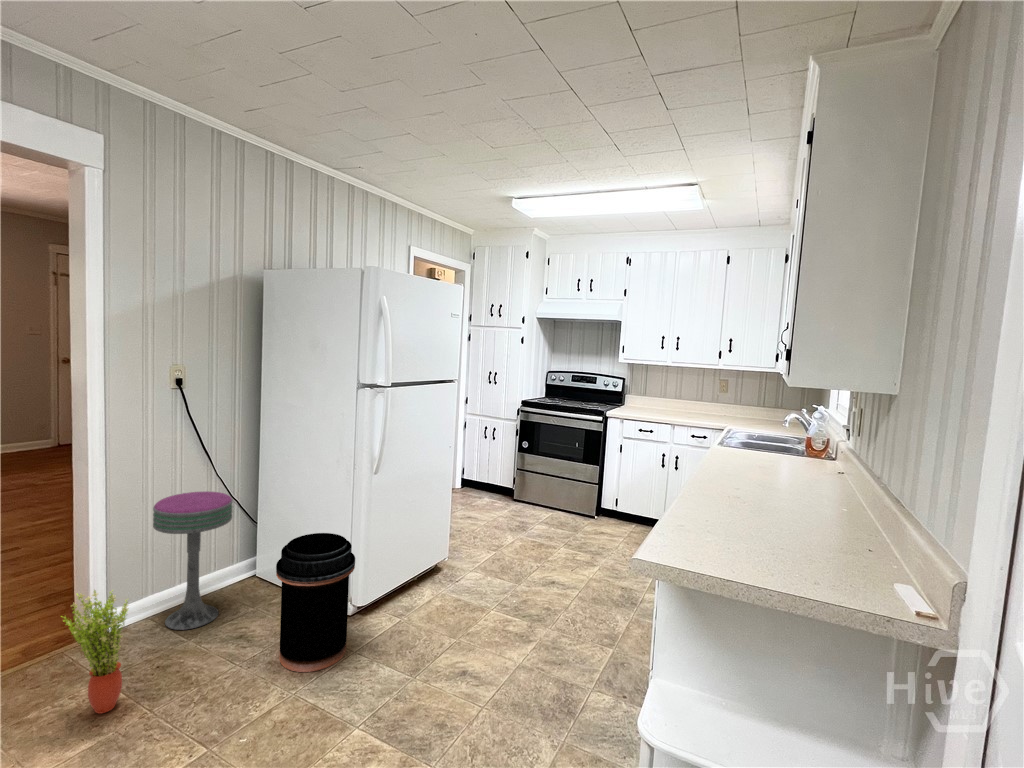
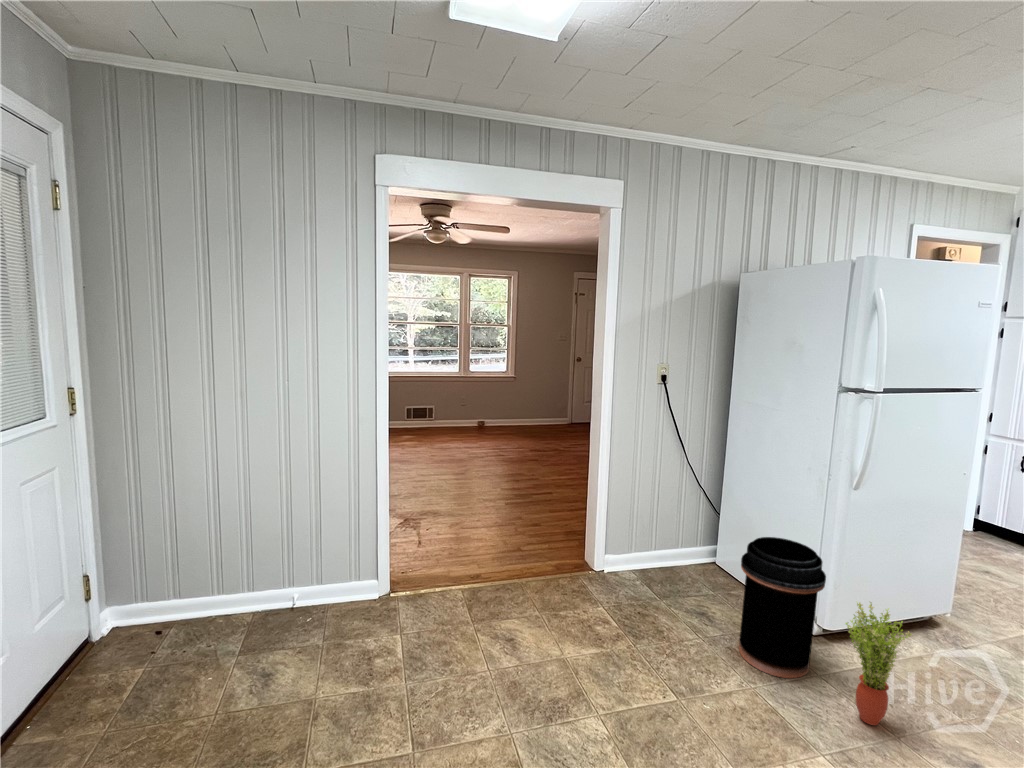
bar stool: present [153,491,233,630] -> none [639,474,701,592]
potted plant: present [62,590,128,714] -> present [846,602,912,725]

